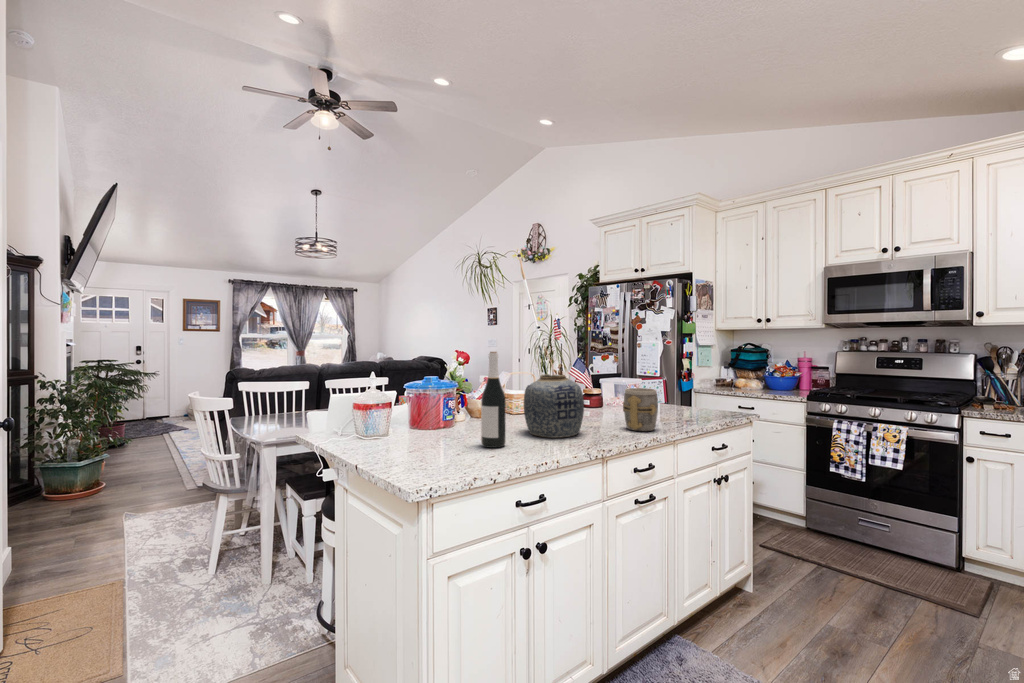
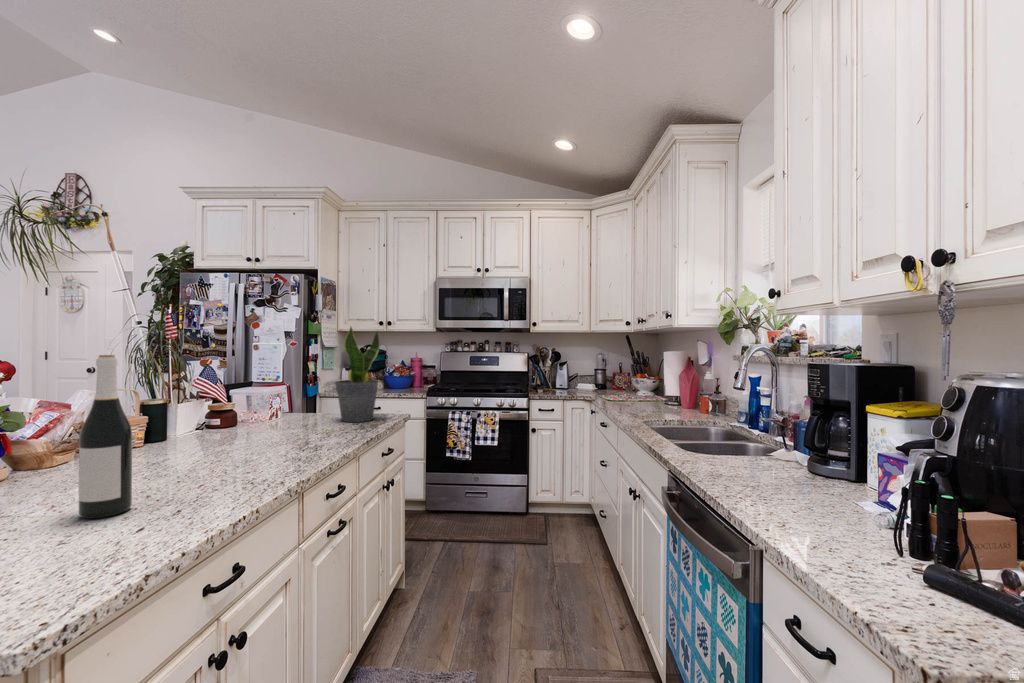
potted plant: none [678,327,720,416] -> present [336,327,380,422]
vase: present [524,374,584,438] -> none [145,387,248,480]
mug: present [623,388,658,431] -> none [292,396,336,449]

